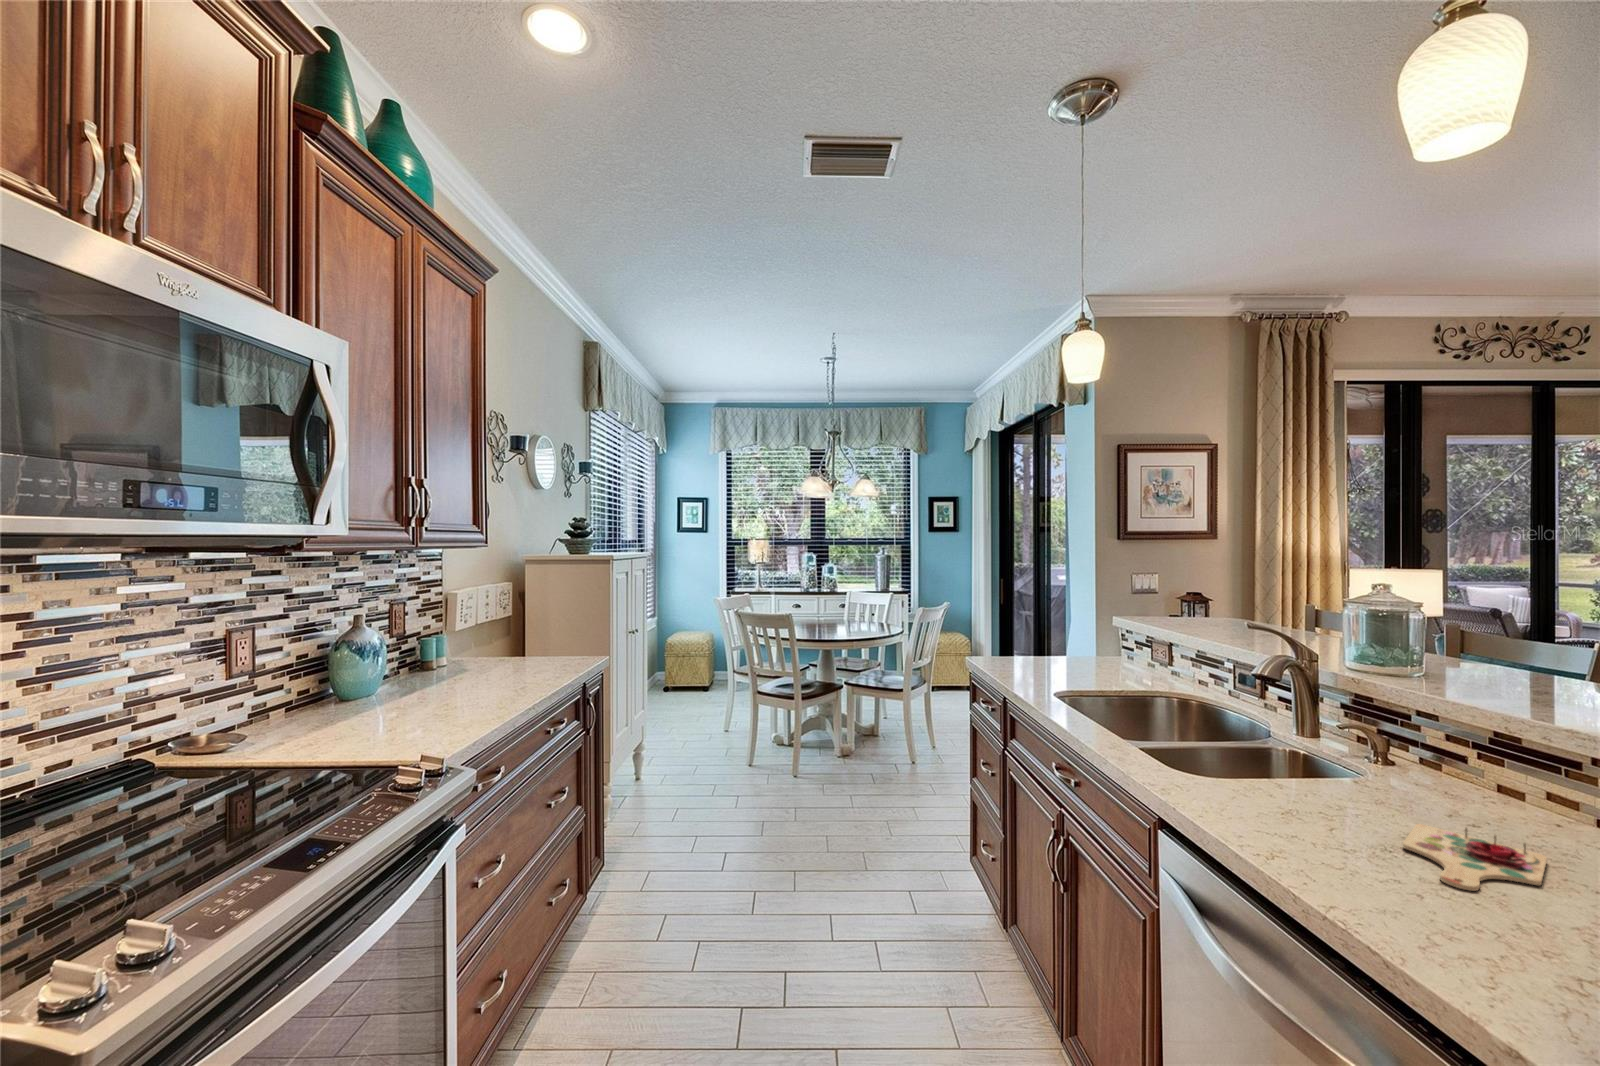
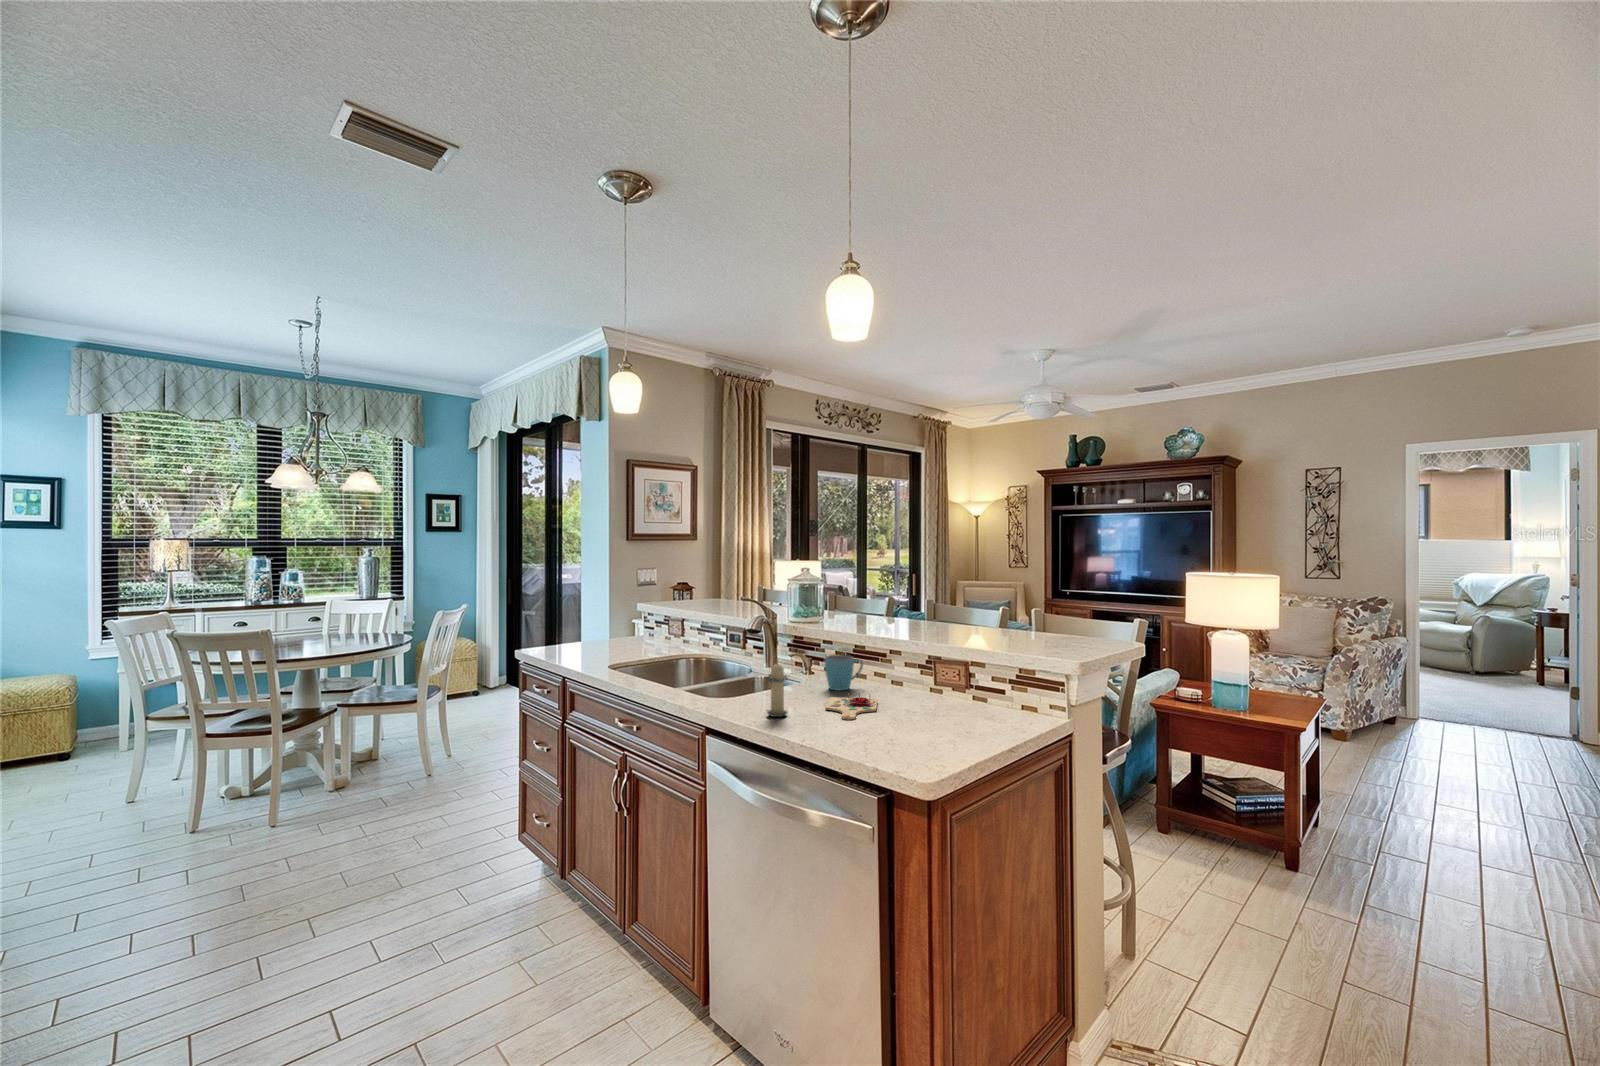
candle: none [1262,741,1319,841] -> present [767,663,788,717]
mug: none [1412,743,1511,814] -> present [825,655,863,691]

